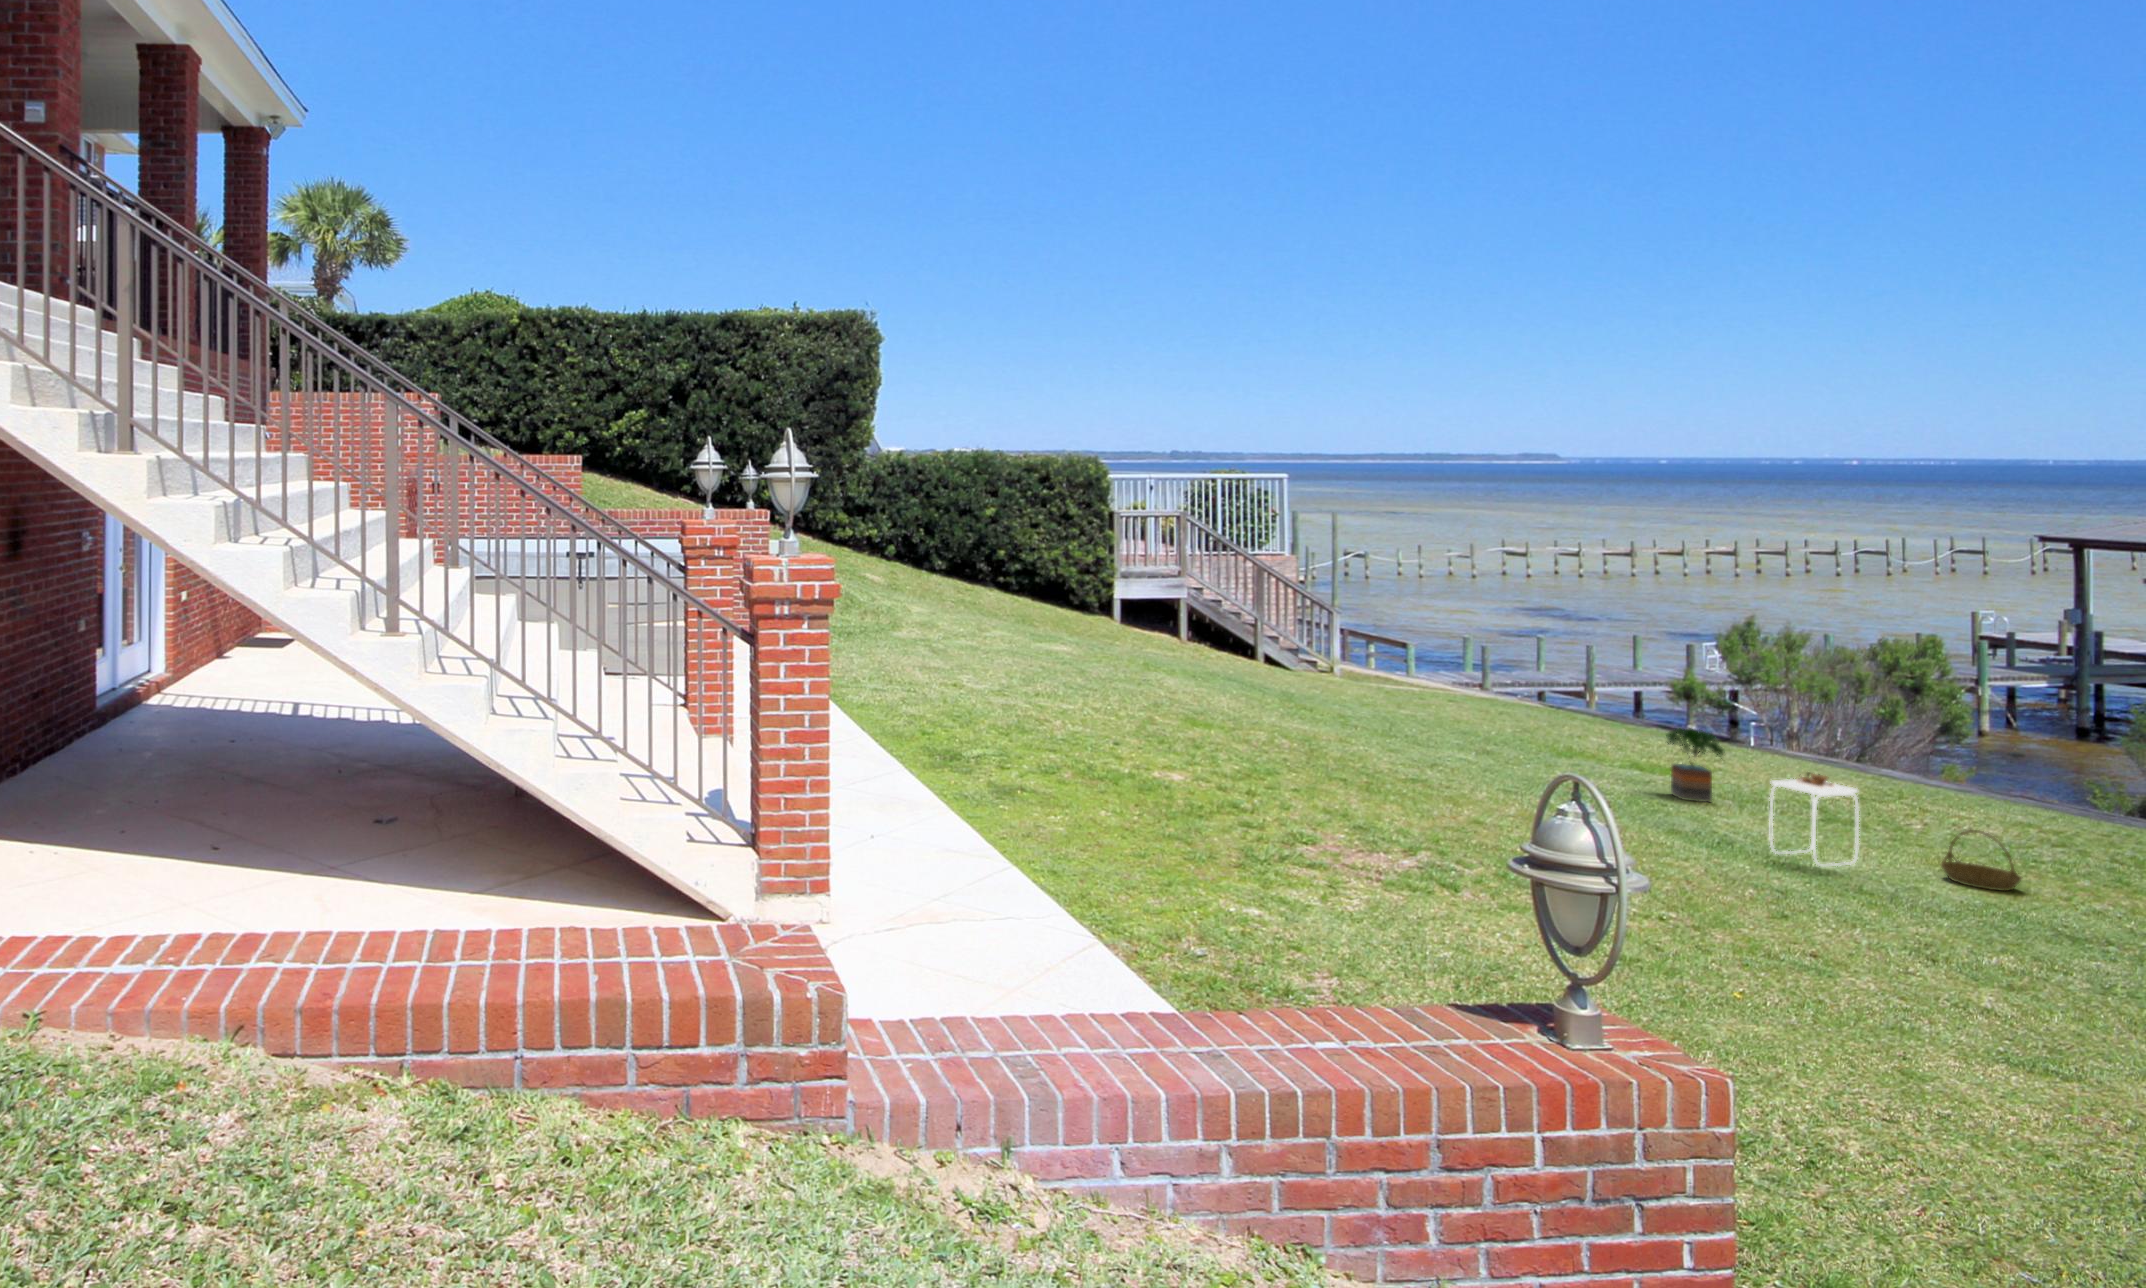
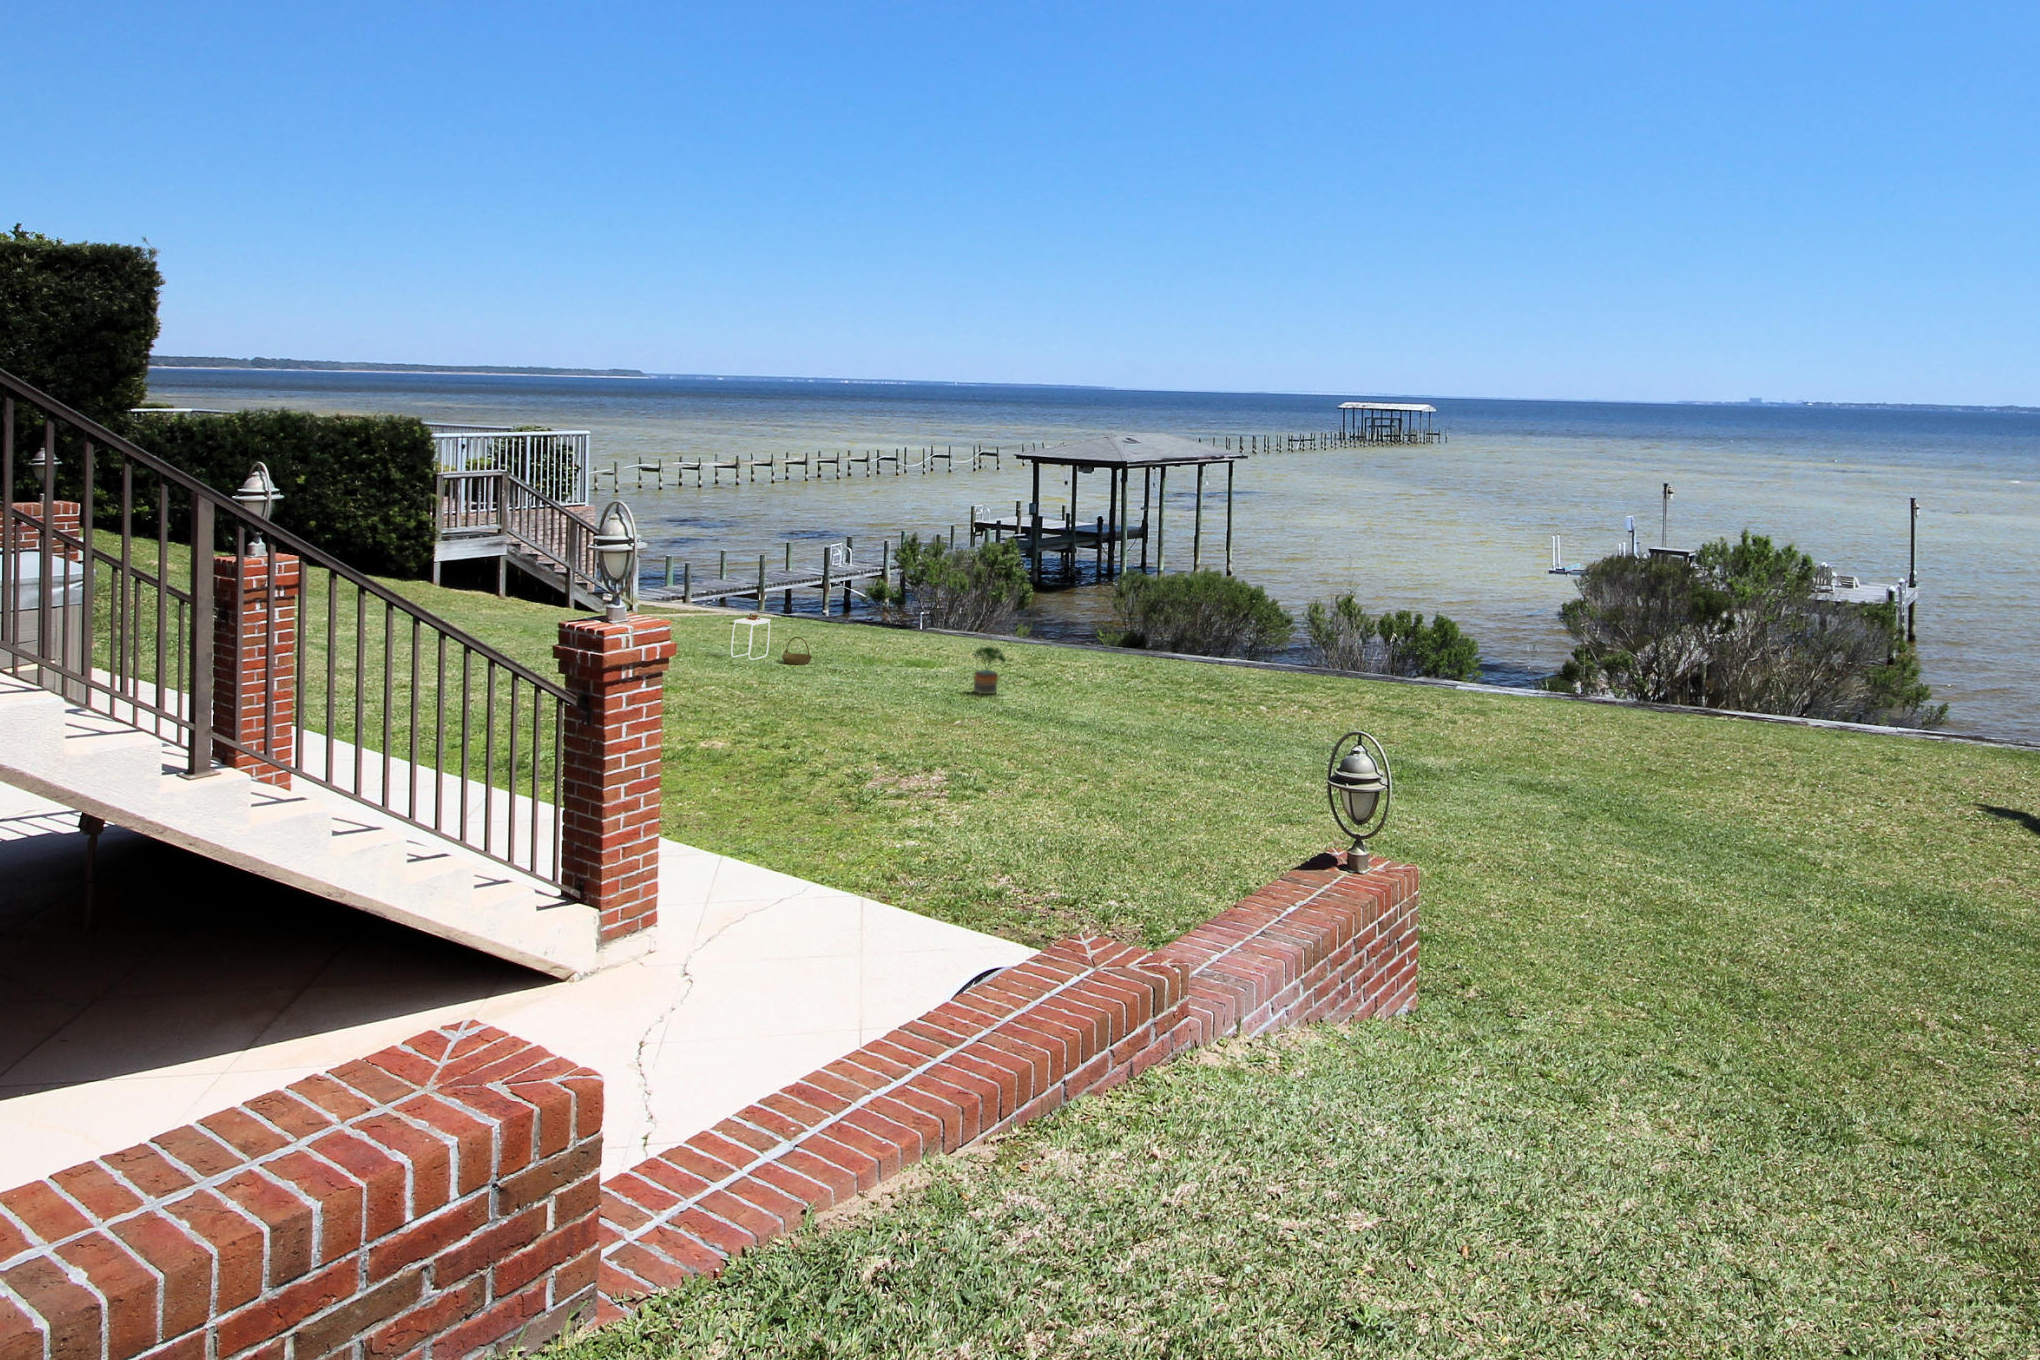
side table: present [1769,773,1859,866] -> present [731,614,770,660]
basket: present [1941,830,2022,891] -> present [782,637,812,665]

